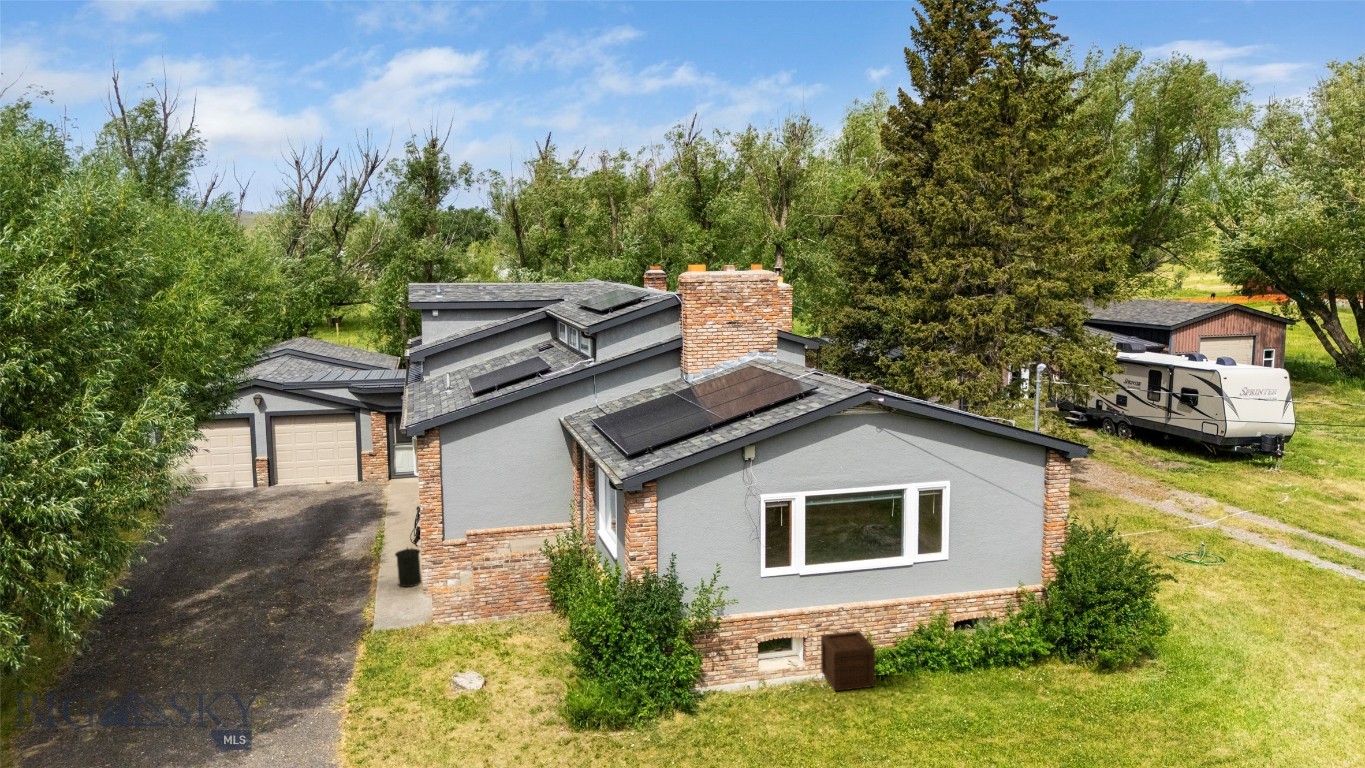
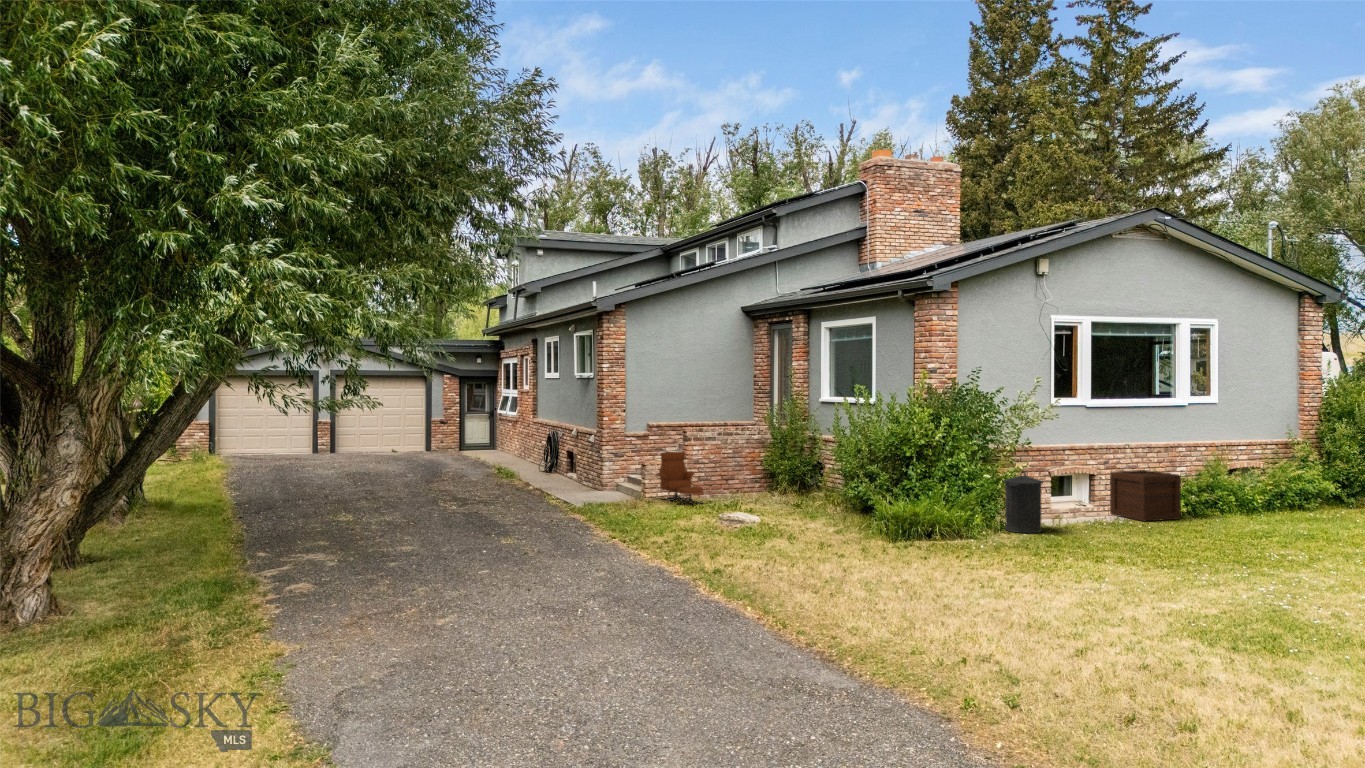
trash can: present [395,548,421,587] -> present [1004,471,1043,533]
lounge chair: none [451,573,489,633] -> present [656,452,703,505]

